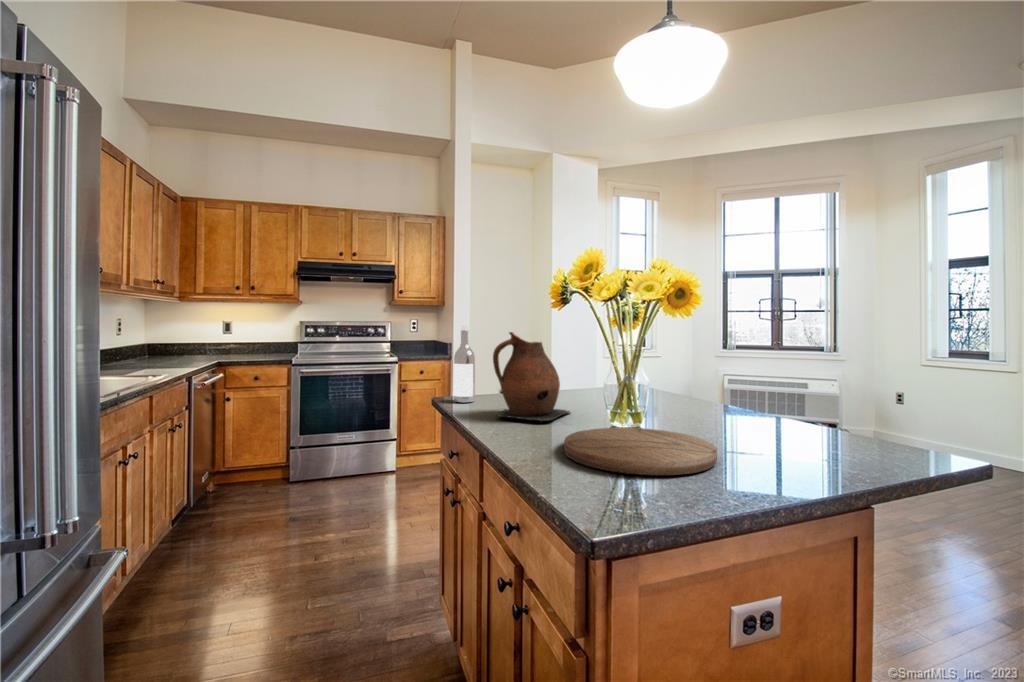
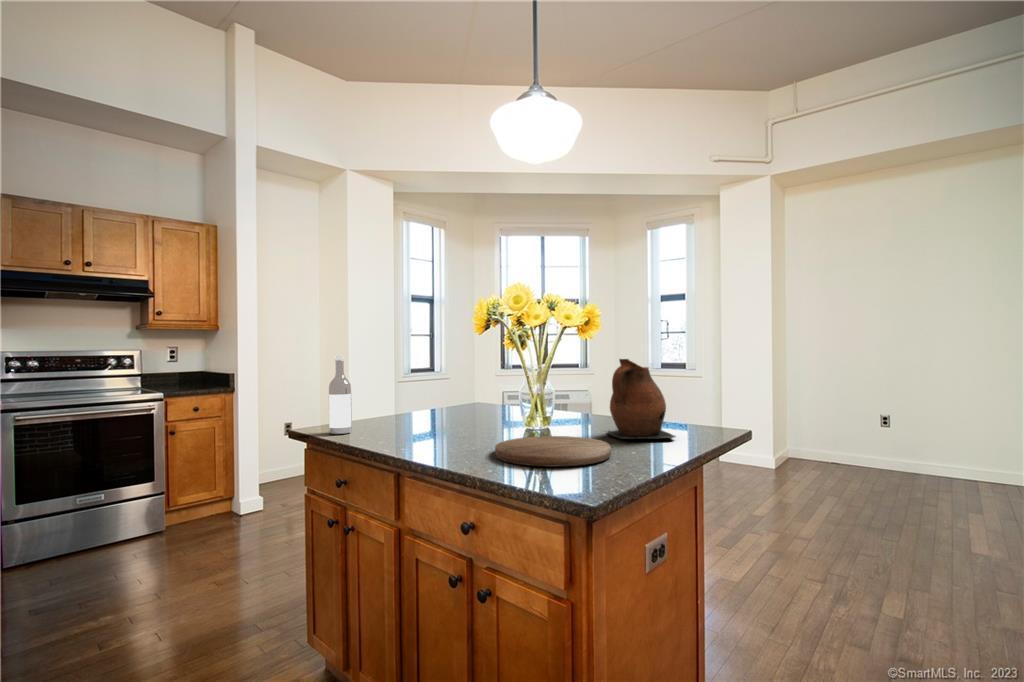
ceramic pitcher: present [493,332,570,422] -> present [608,359,676,439]

